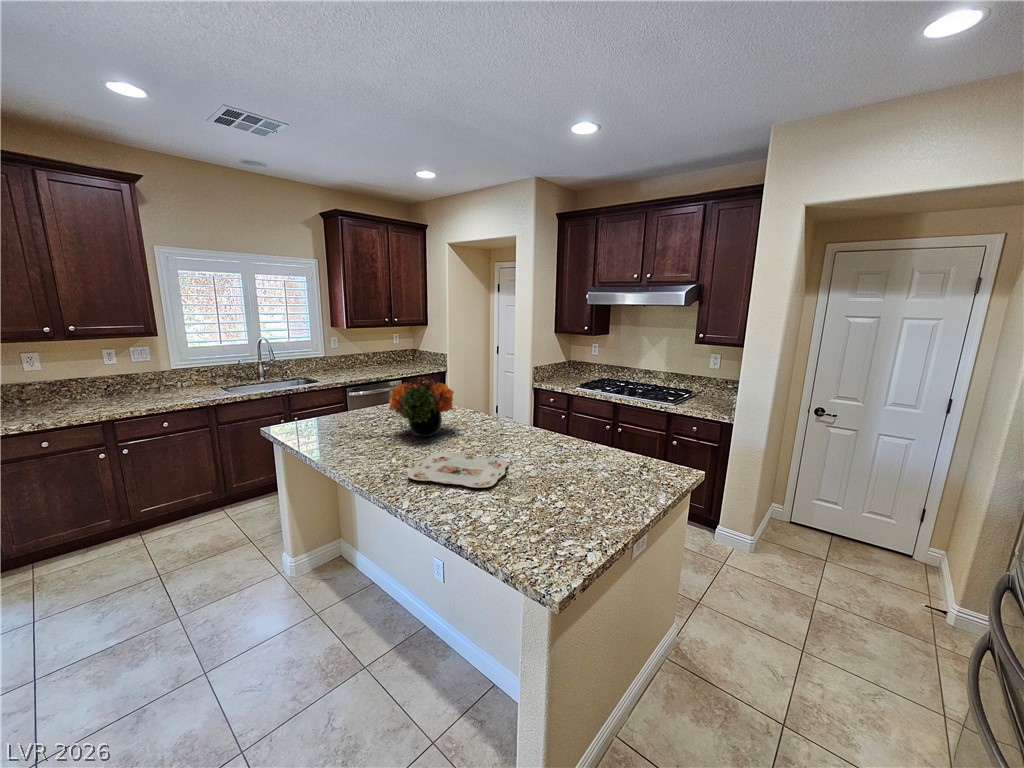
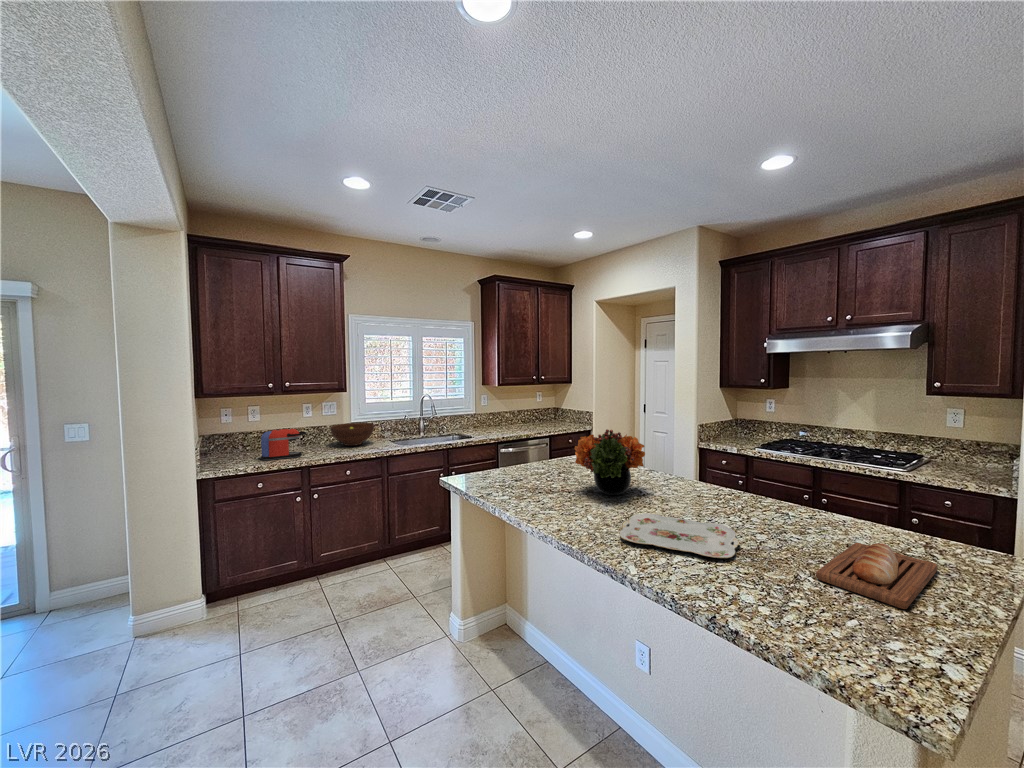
fruit bowl: none [141,369,200,395] -> present [330,423,374,446]
coffee maker: none [39,379,105,416] -> present [261,429,307,460]
bread loaf: none [547,466,635,515] -> present [816,543,937,609]

